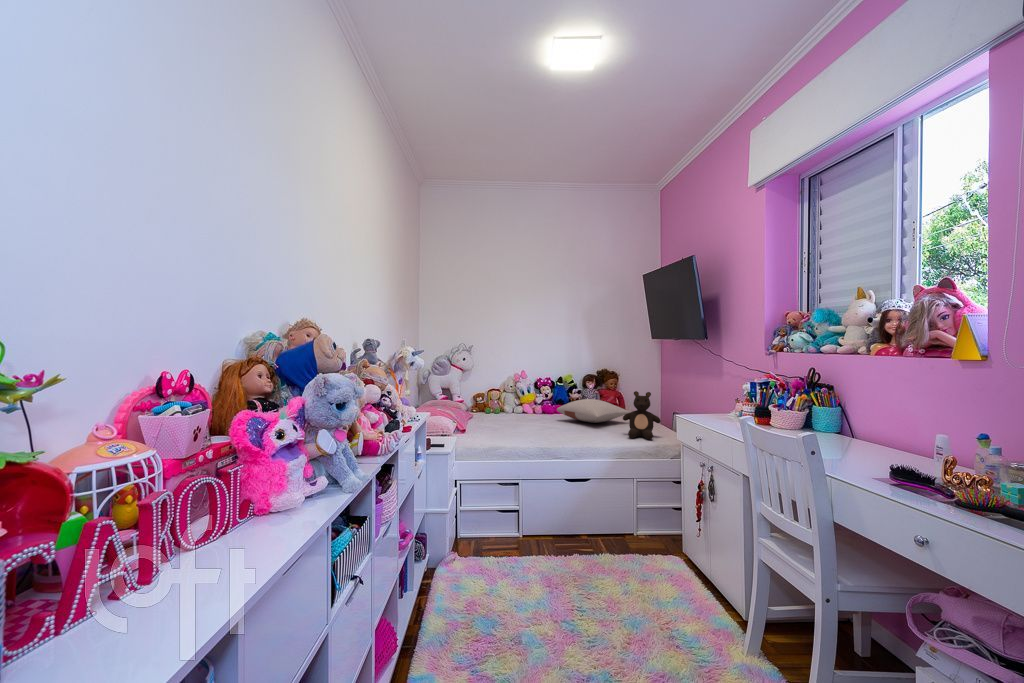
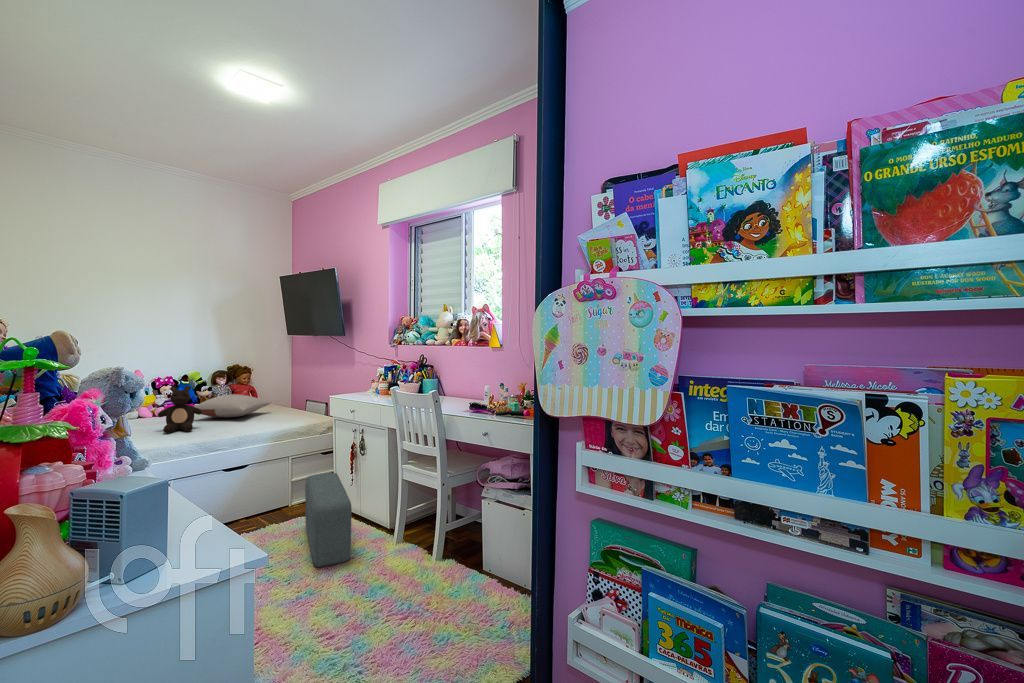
teddy bear: present [623,391,661,440] -> present [158,386,202,433]
pouf: none [626,509,679,647] -> present [305,473,352,567]

